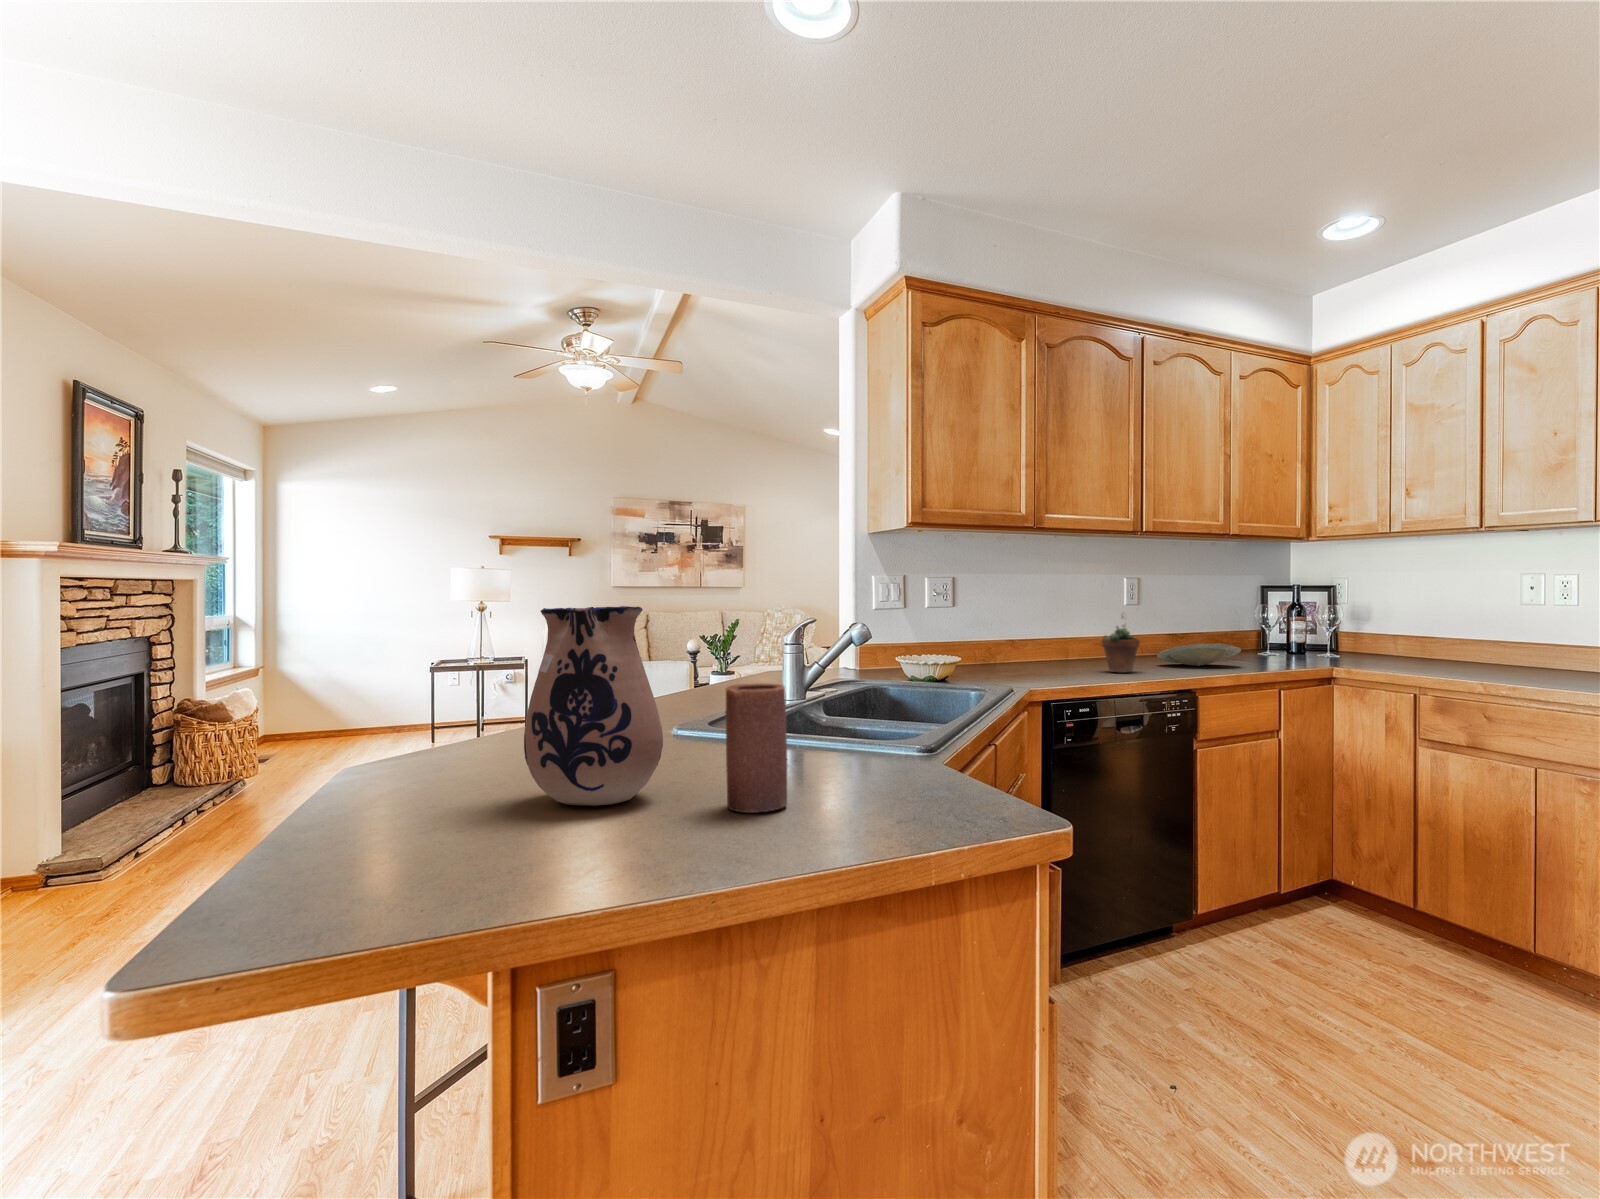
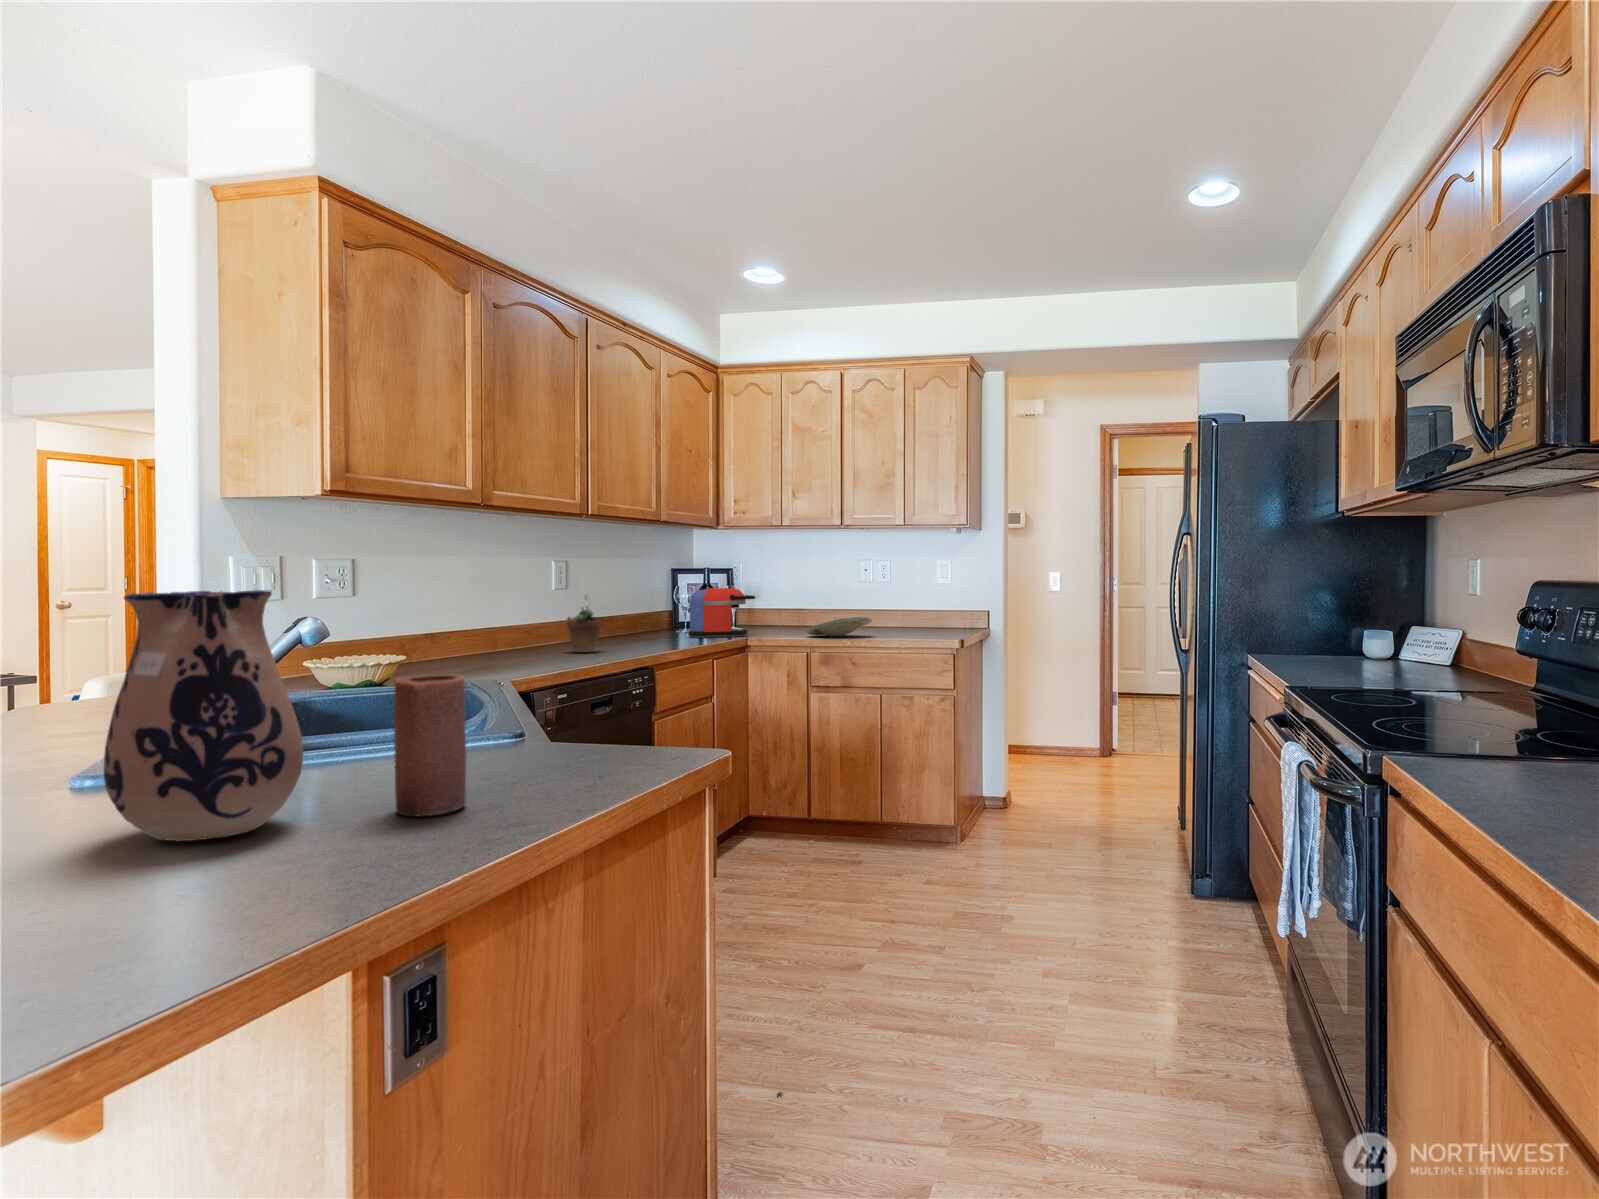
coffee maker: none [1262,607,1349,663] -> present [688,588,755,638]
plate: present [1157,643,1241,666] -> present [807,617,872,636]

